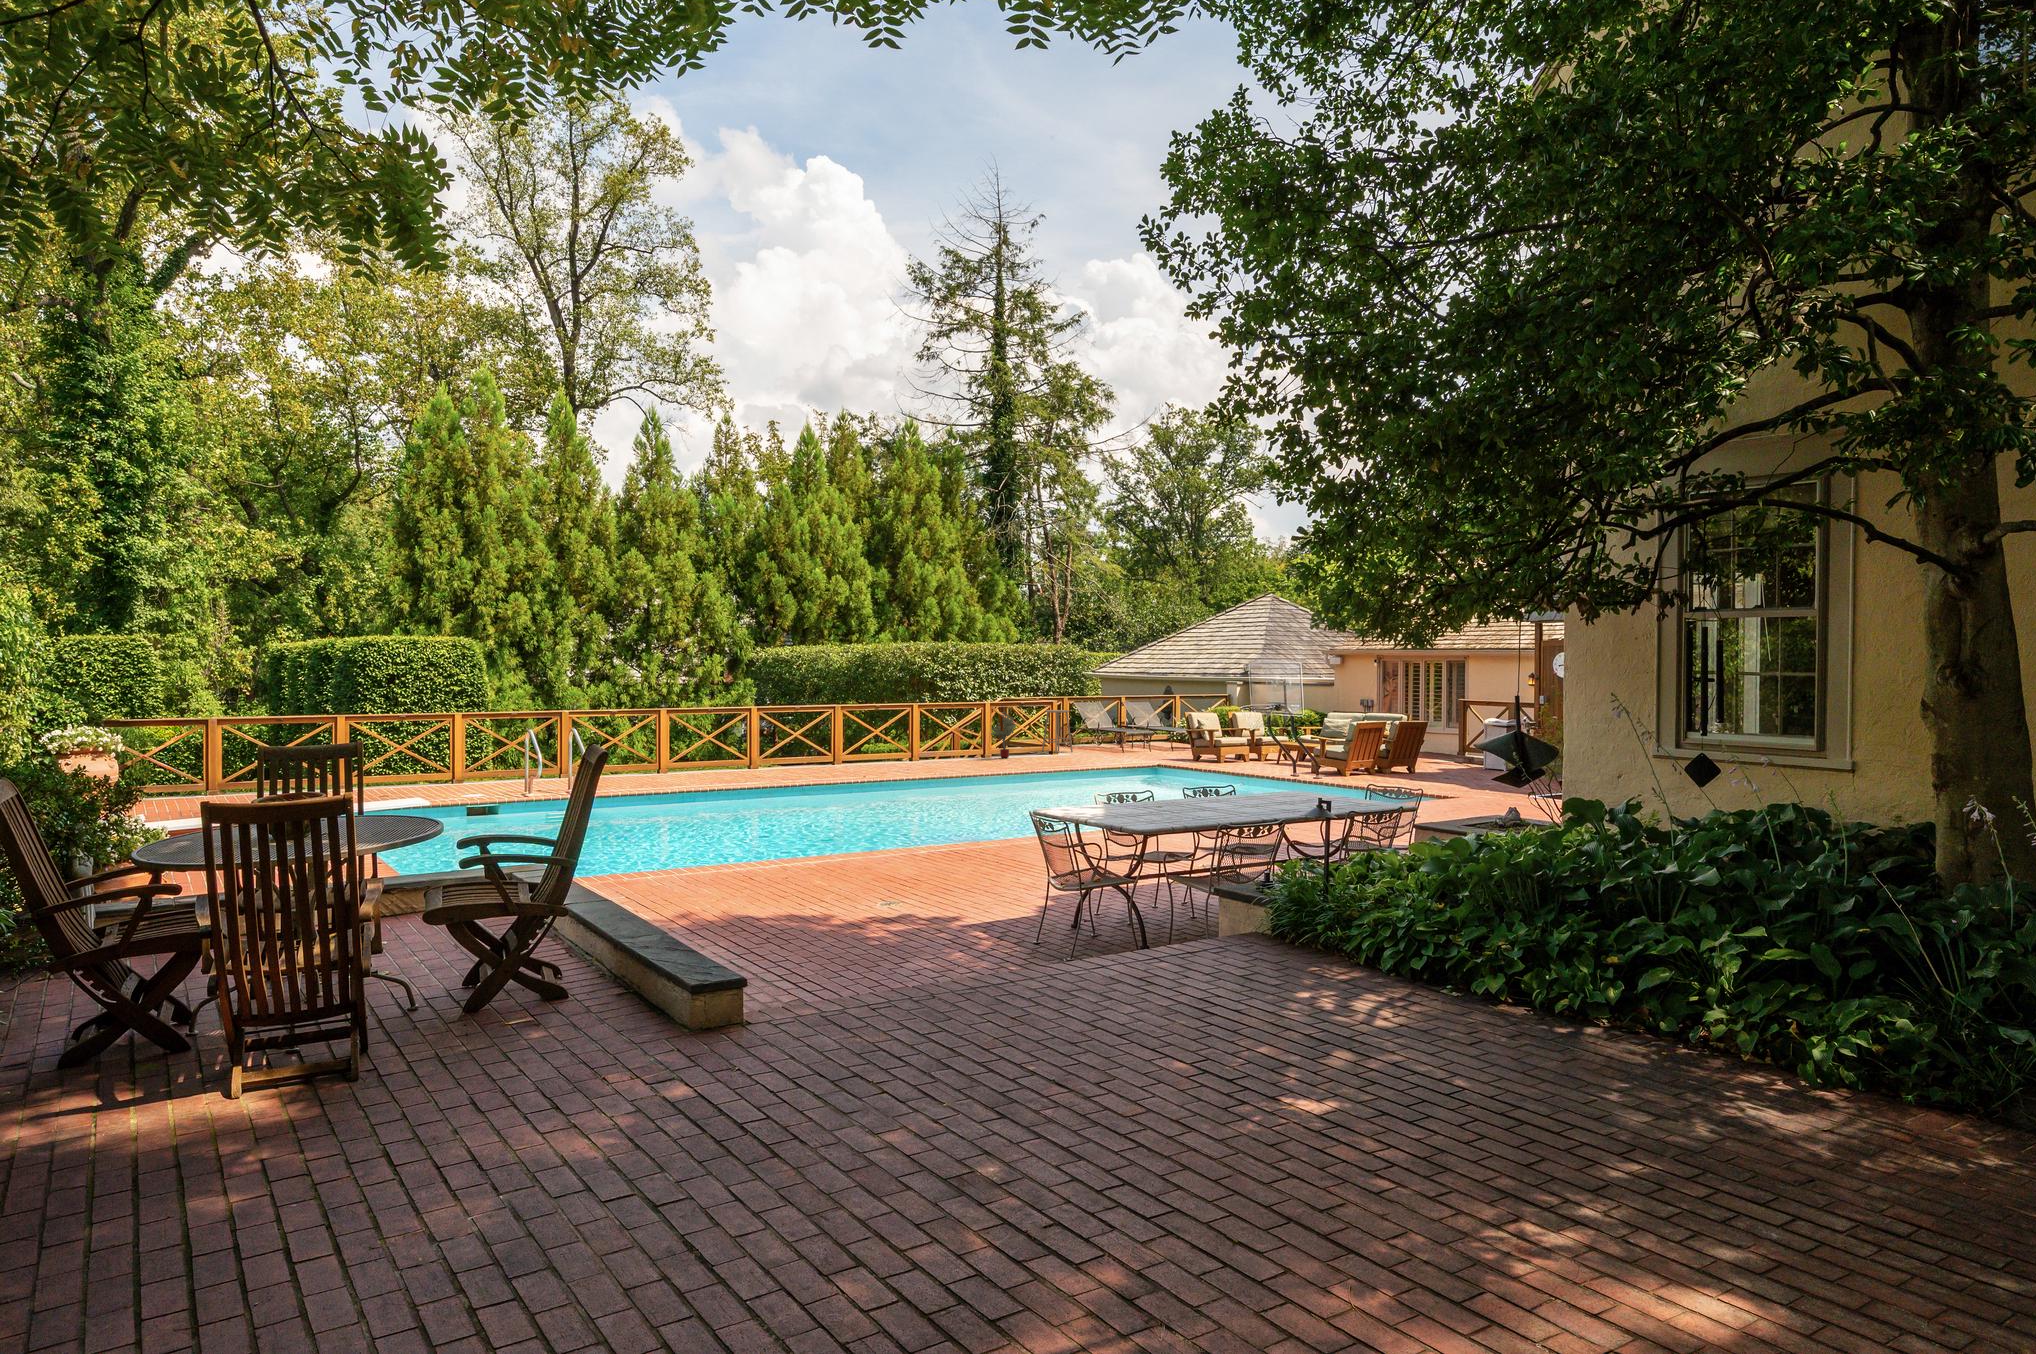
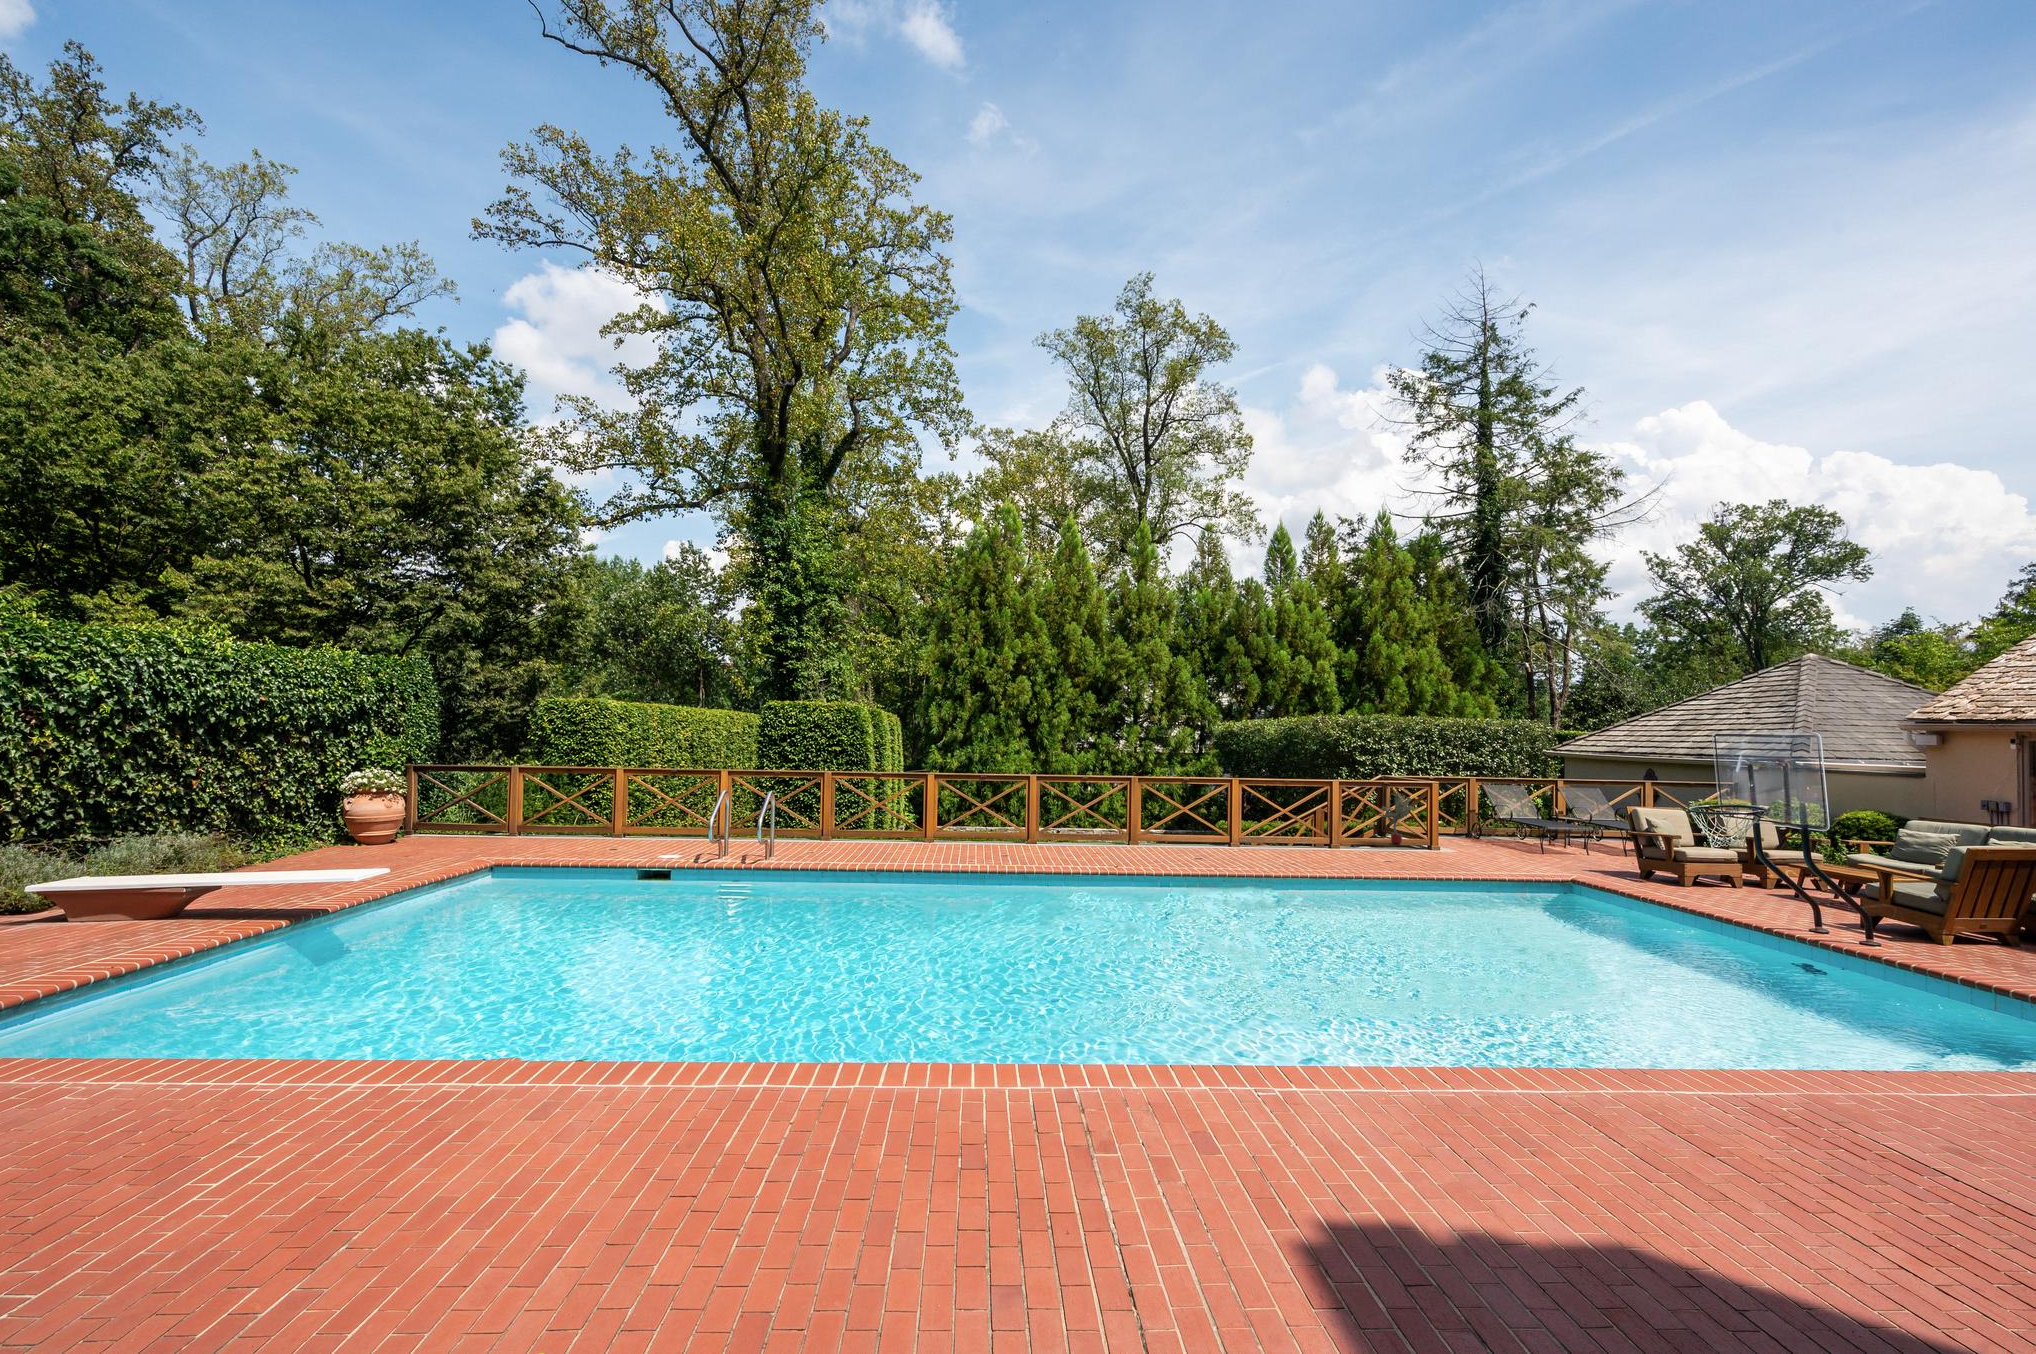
stool: present [1042,710,1073,753] -> none [1462,791,1501,841]

